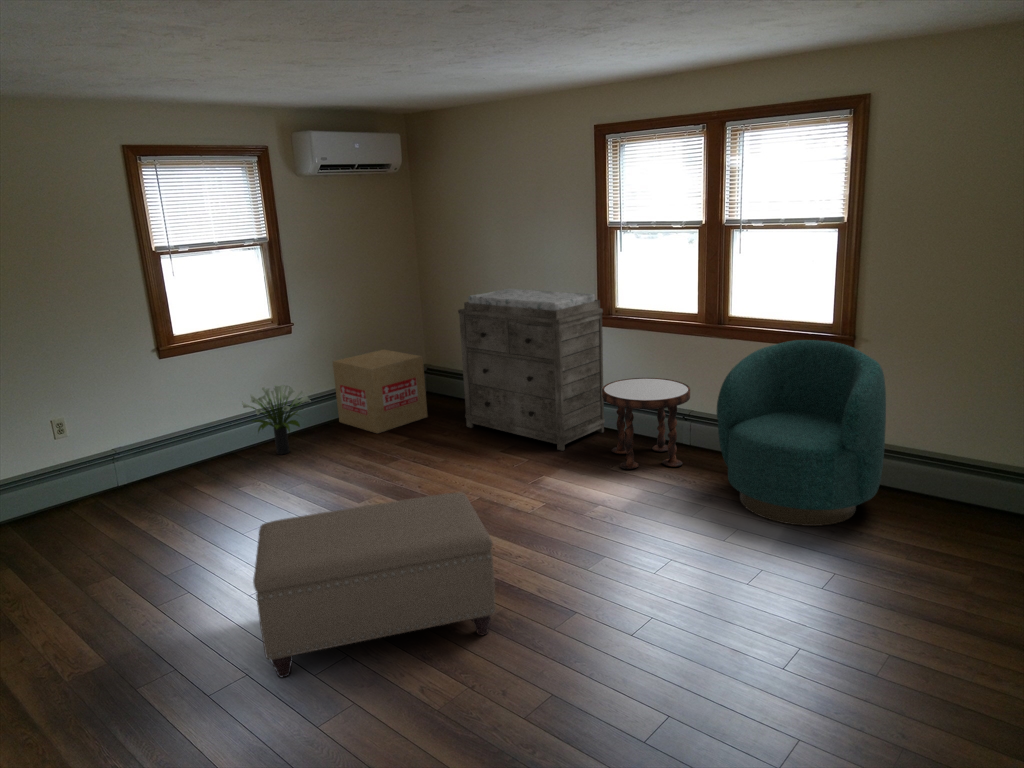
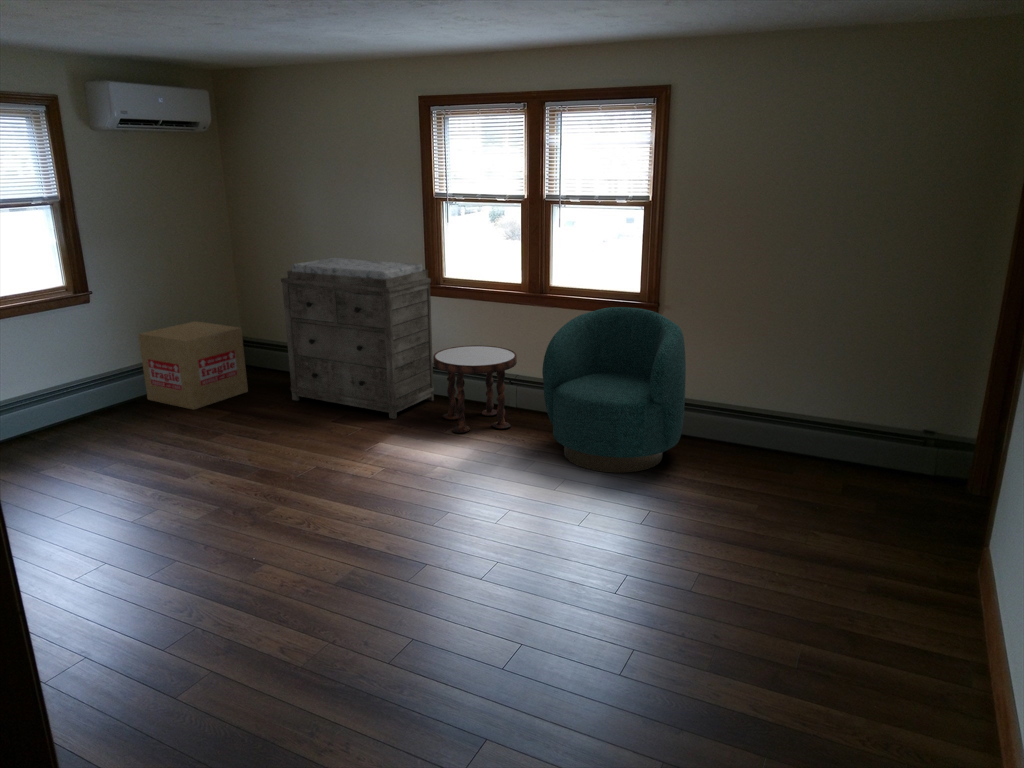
potted plant: present [242,385,310,455] -> none [36,359,118,435]
ottoman: present [253,492,496,677] -> none [92,455,348,645]

